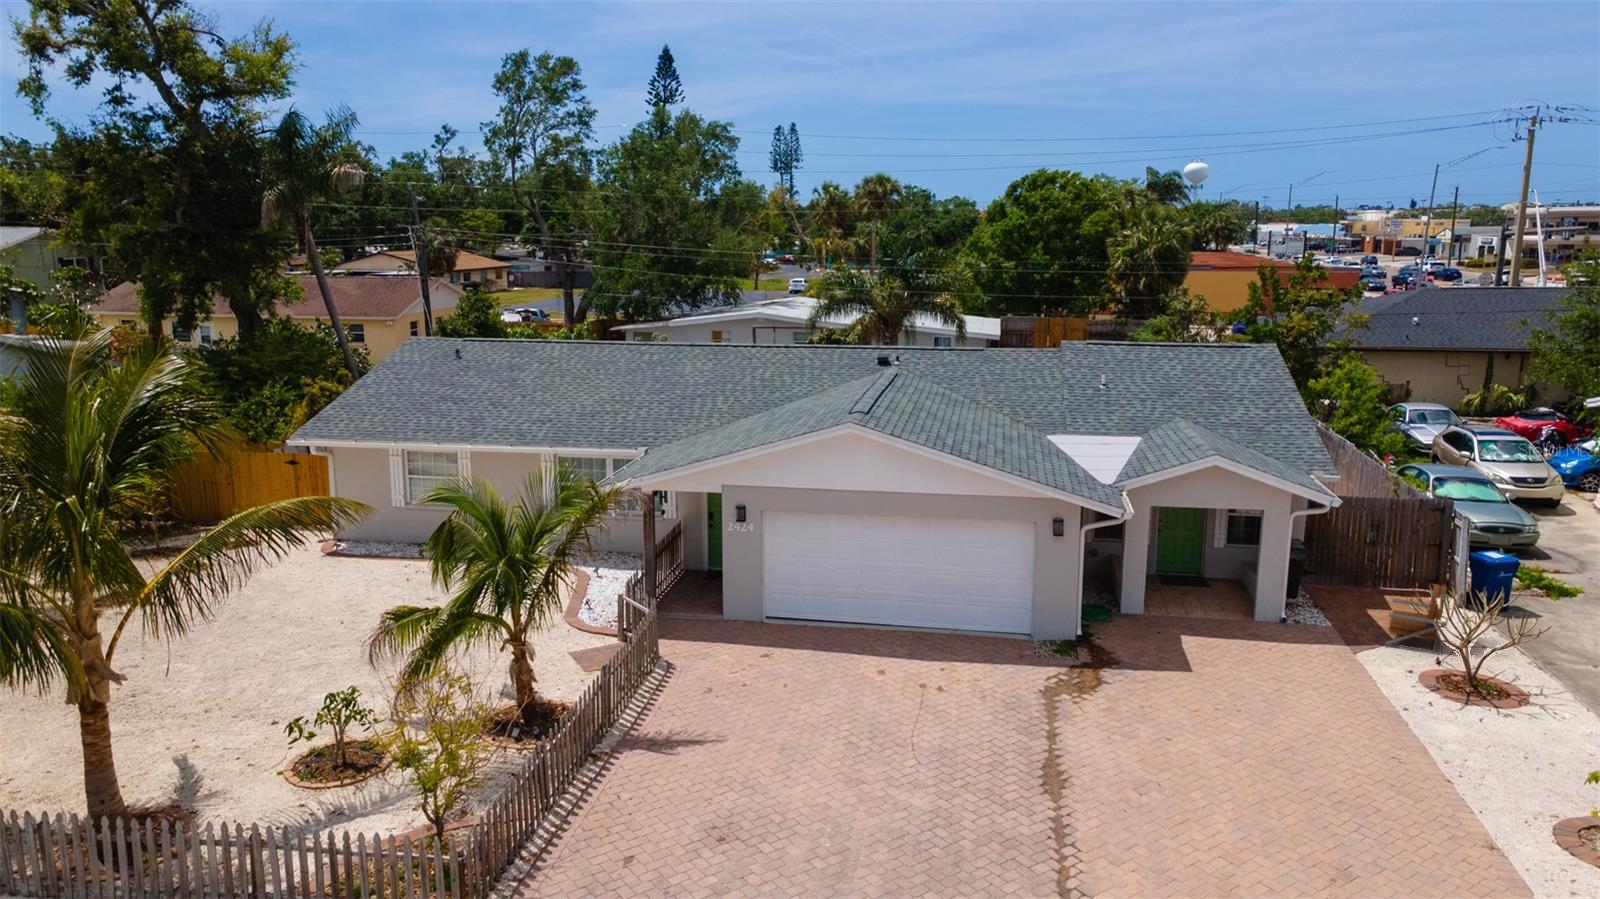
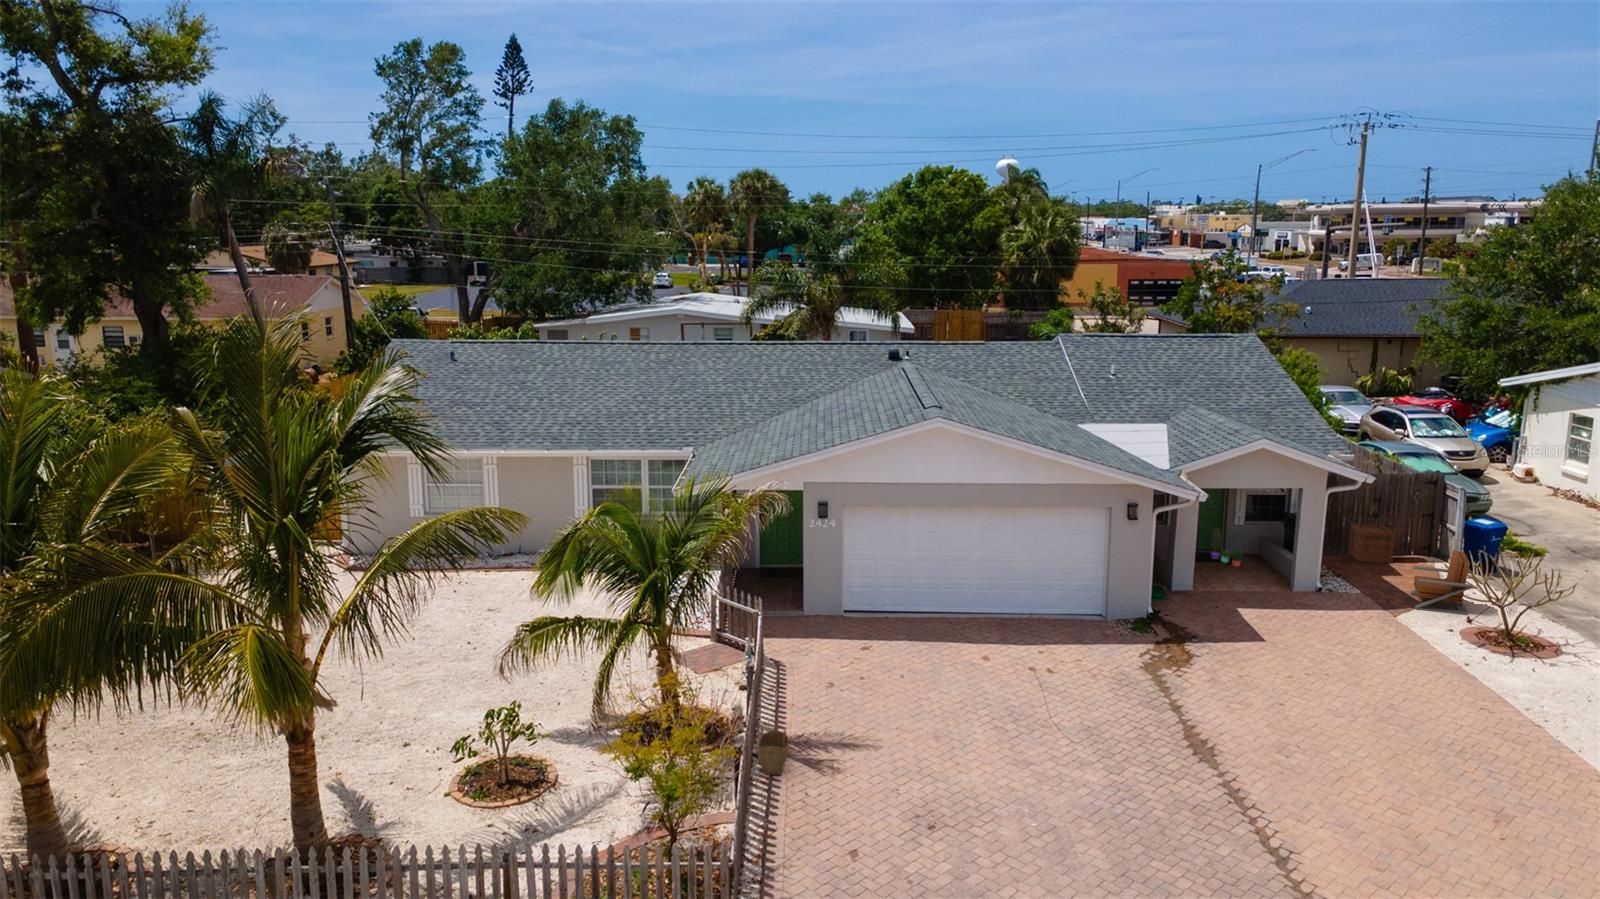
potted plant: none [1188,548,1220,591] -> present [1211,529,1243,567]
wooden crate: none [1346,551,1393,595] -> present [1349,524,1395,563]
woven basket: none [584,728,618,776] -> present [758,728,788,775]

